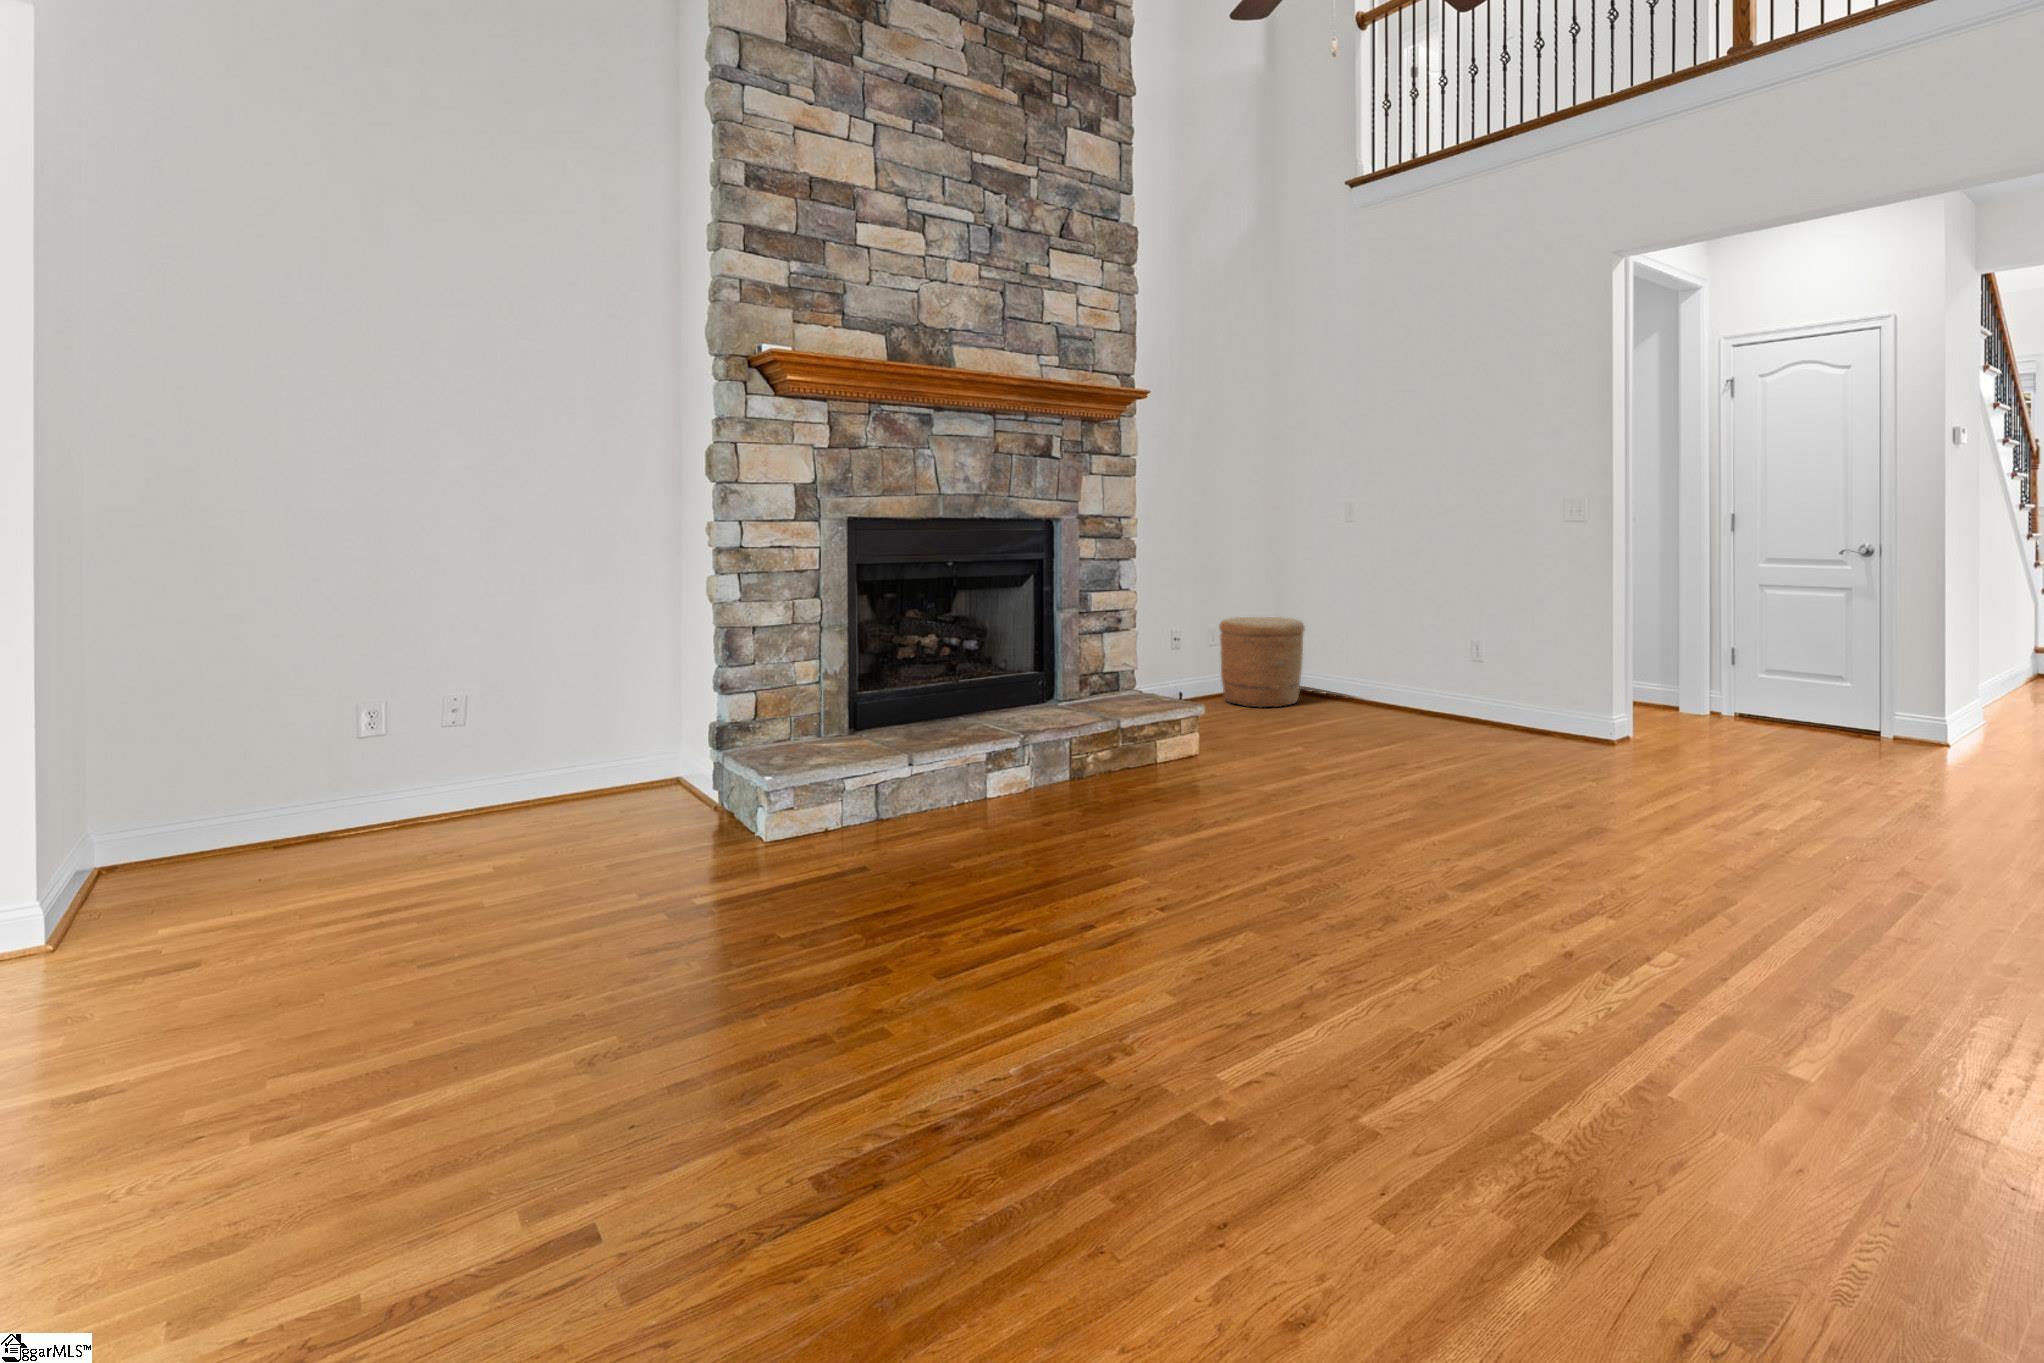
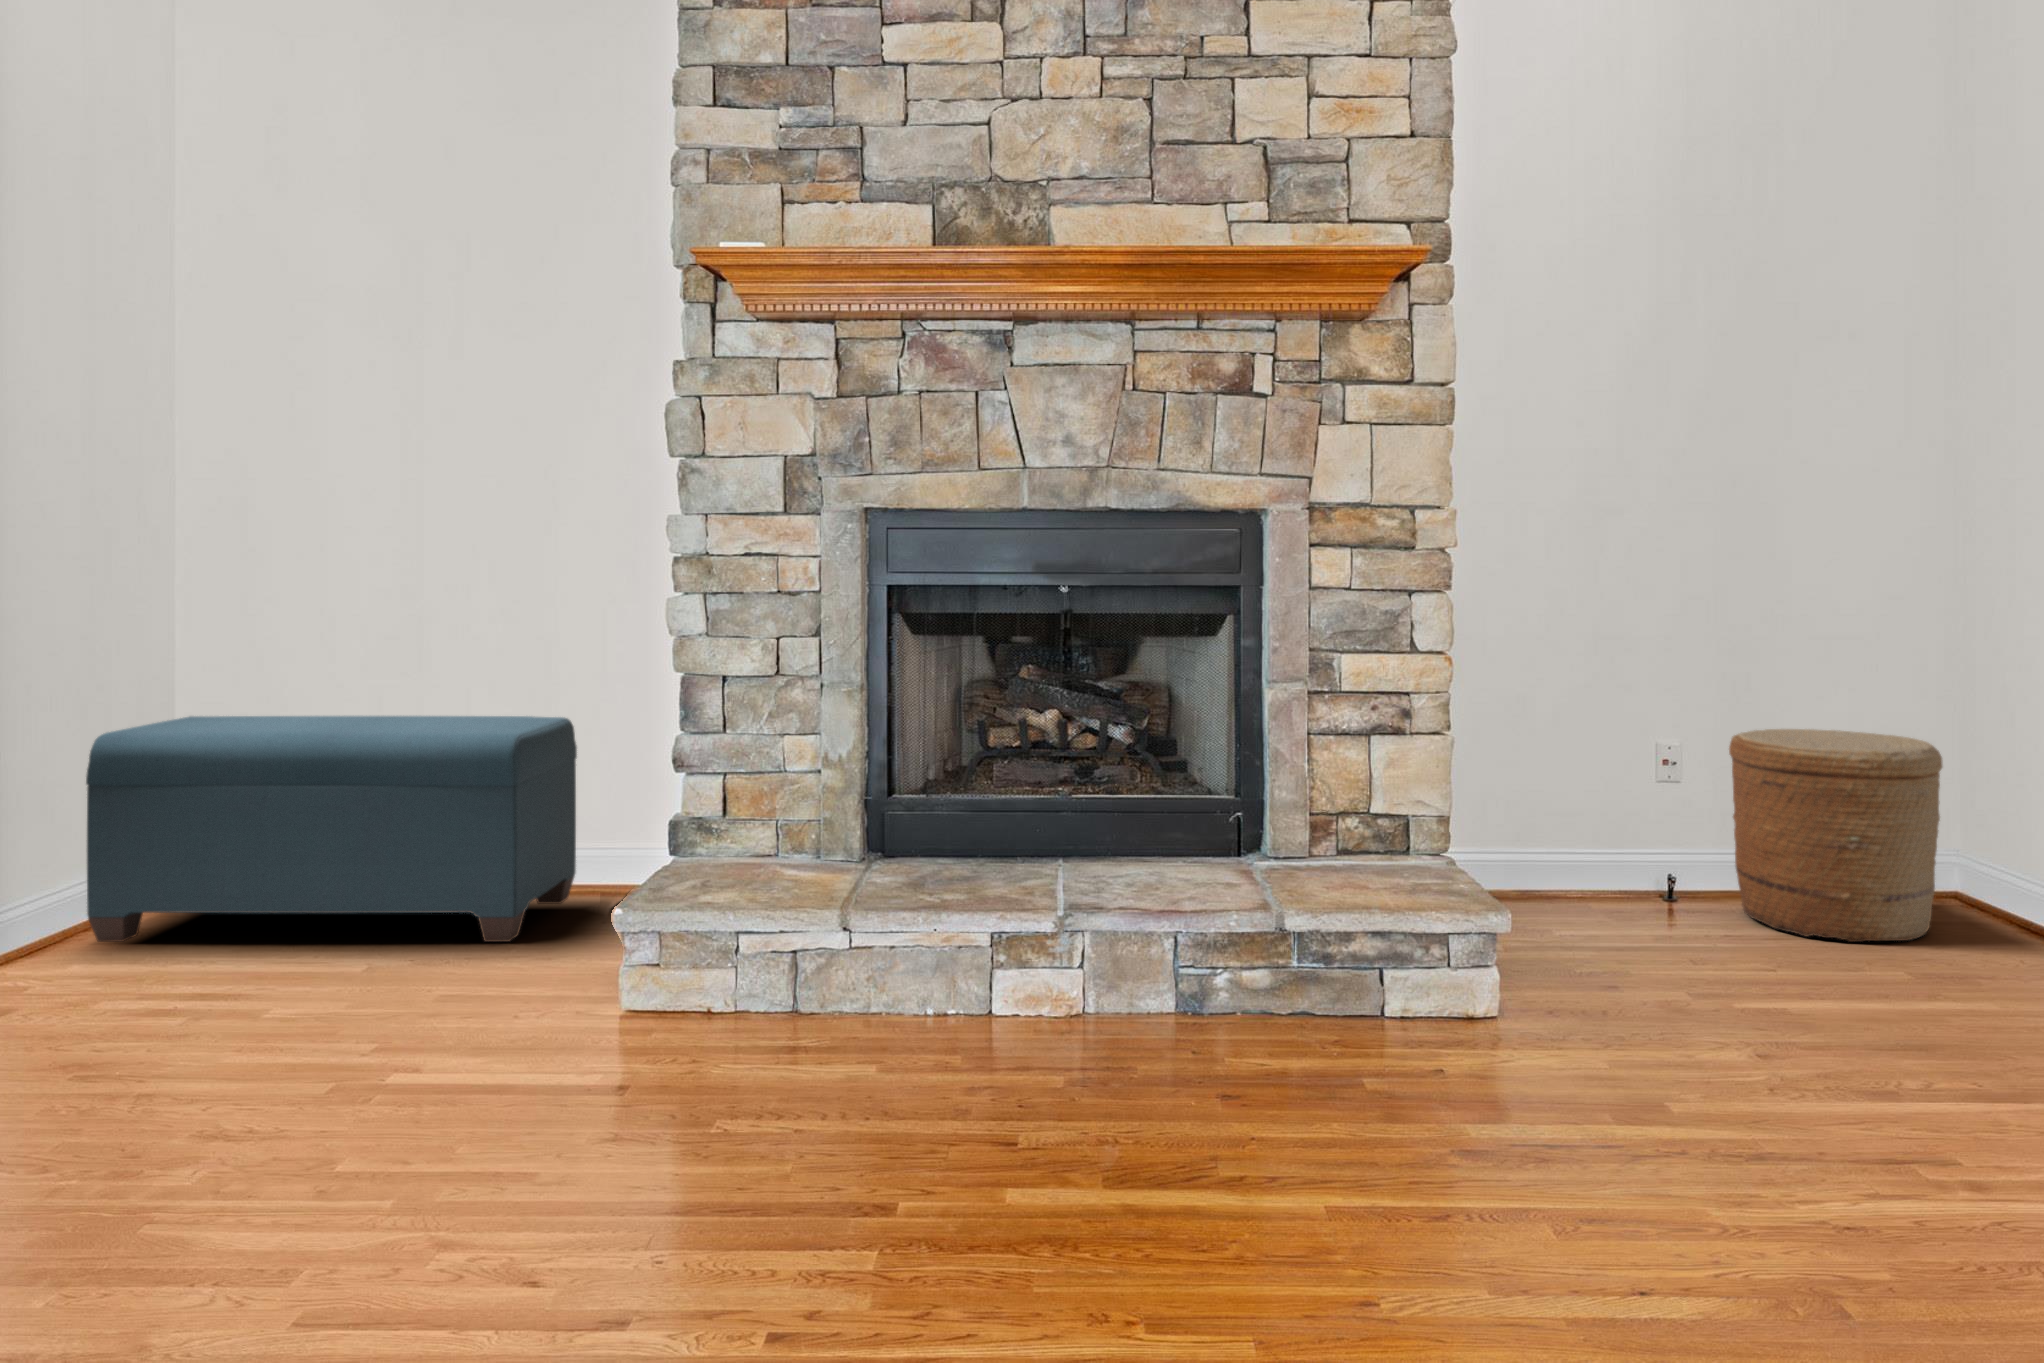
bench: none [163,665,605,895] -> present [86,716,577,942]

